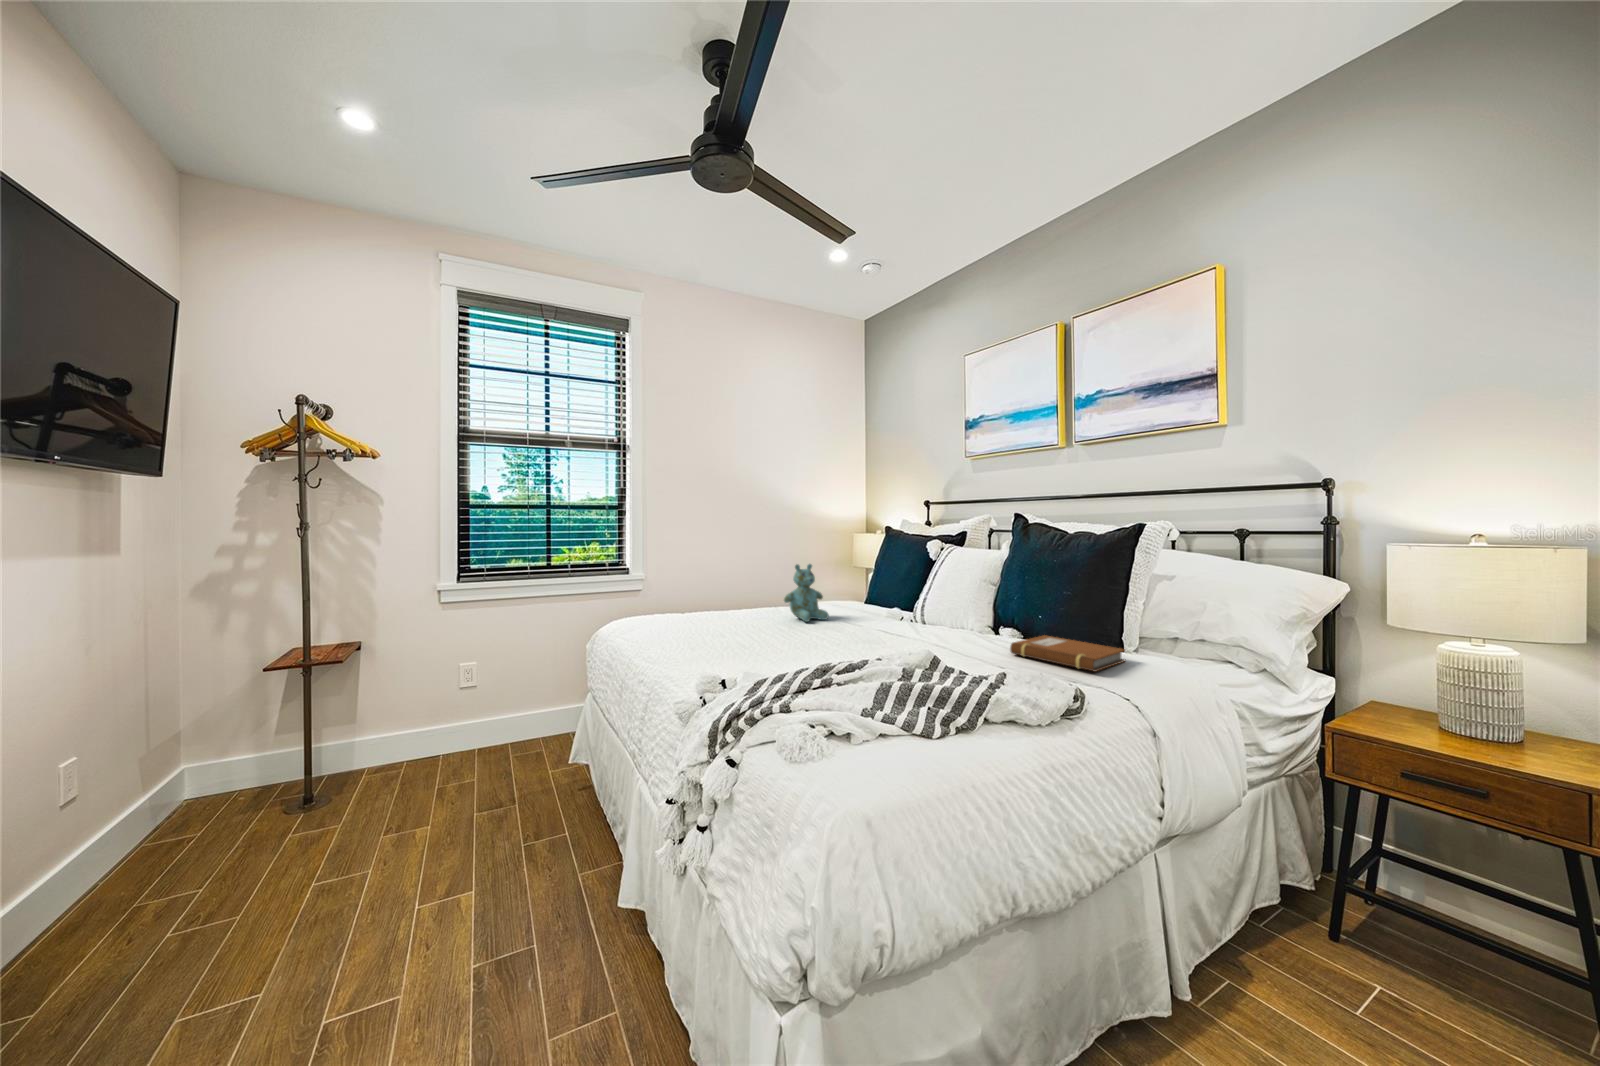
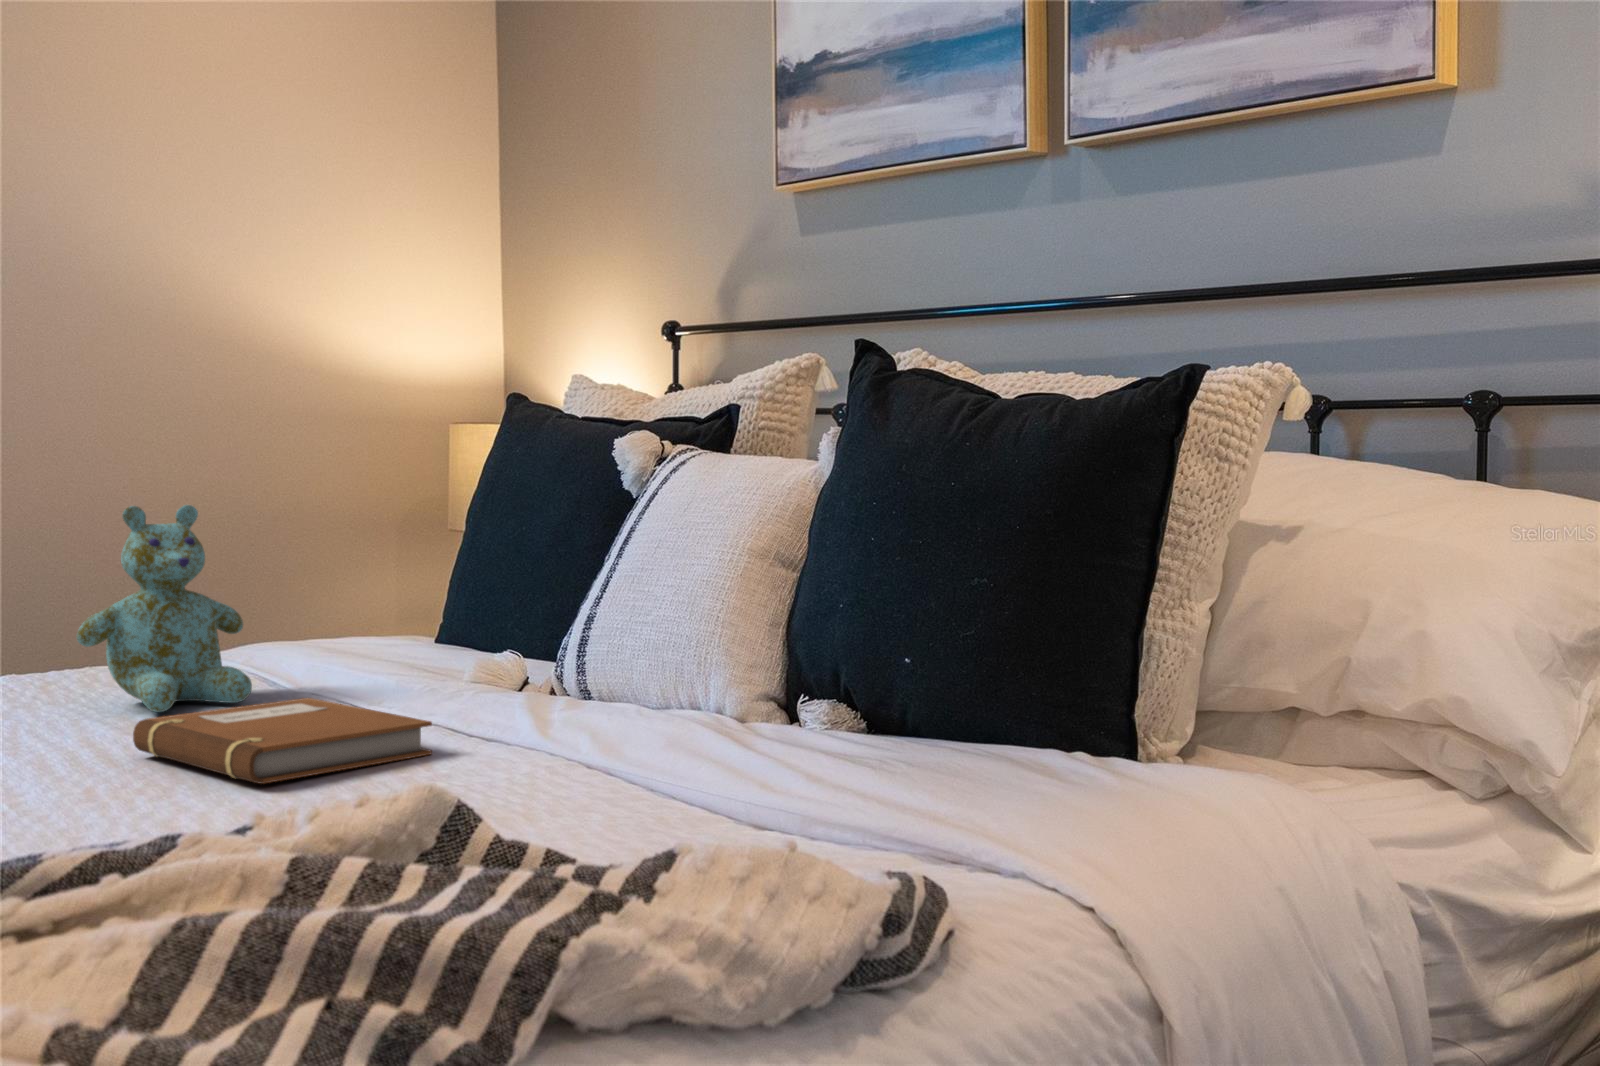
notebook: present [1010,635,1125,671] -> present [133,698,432,784]

